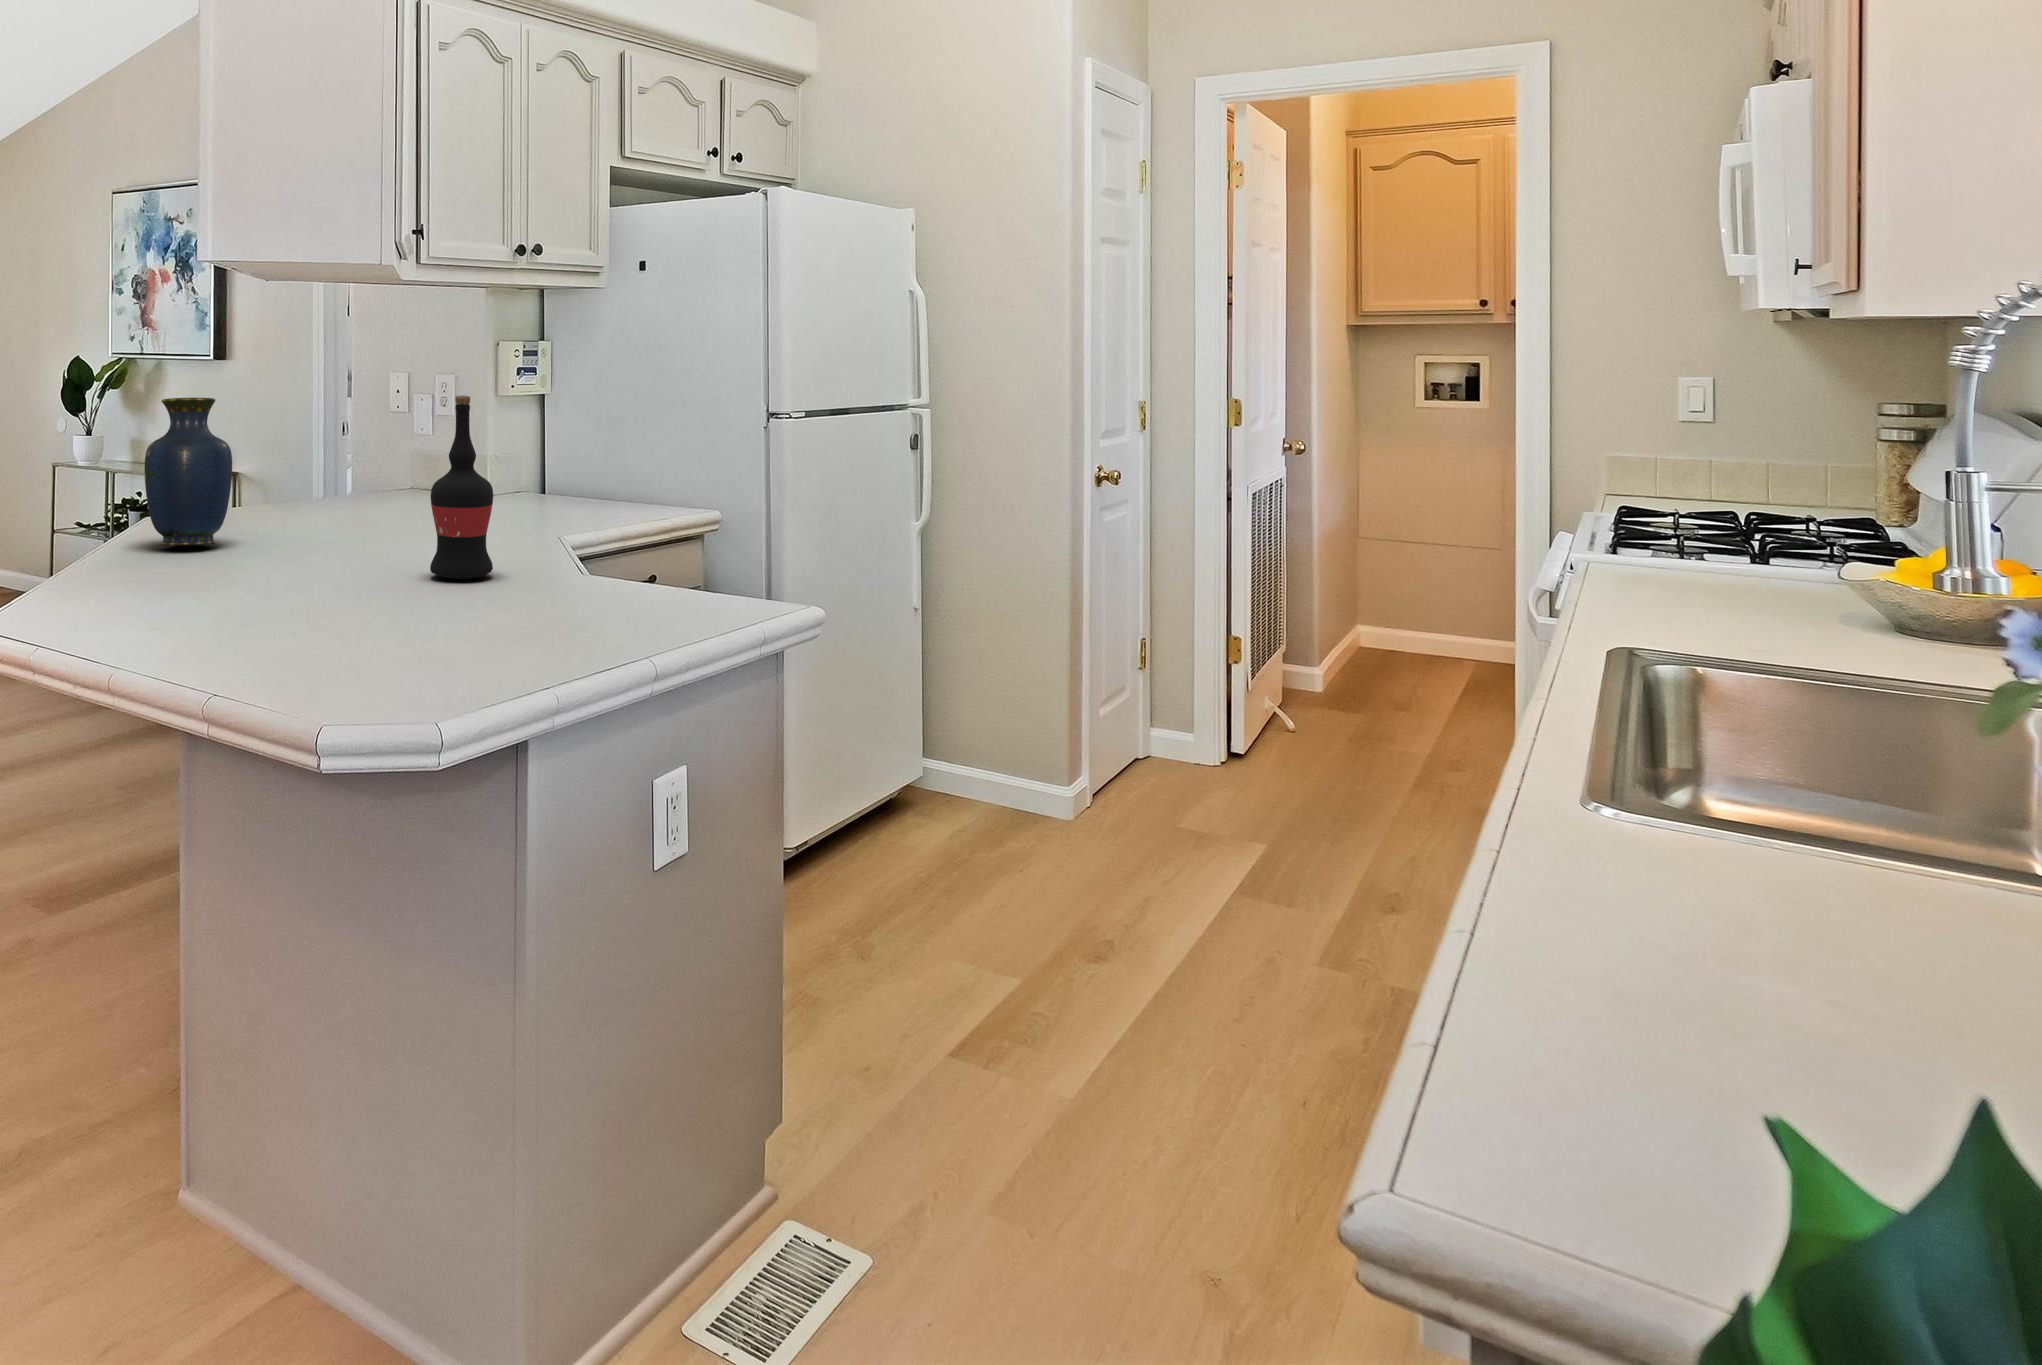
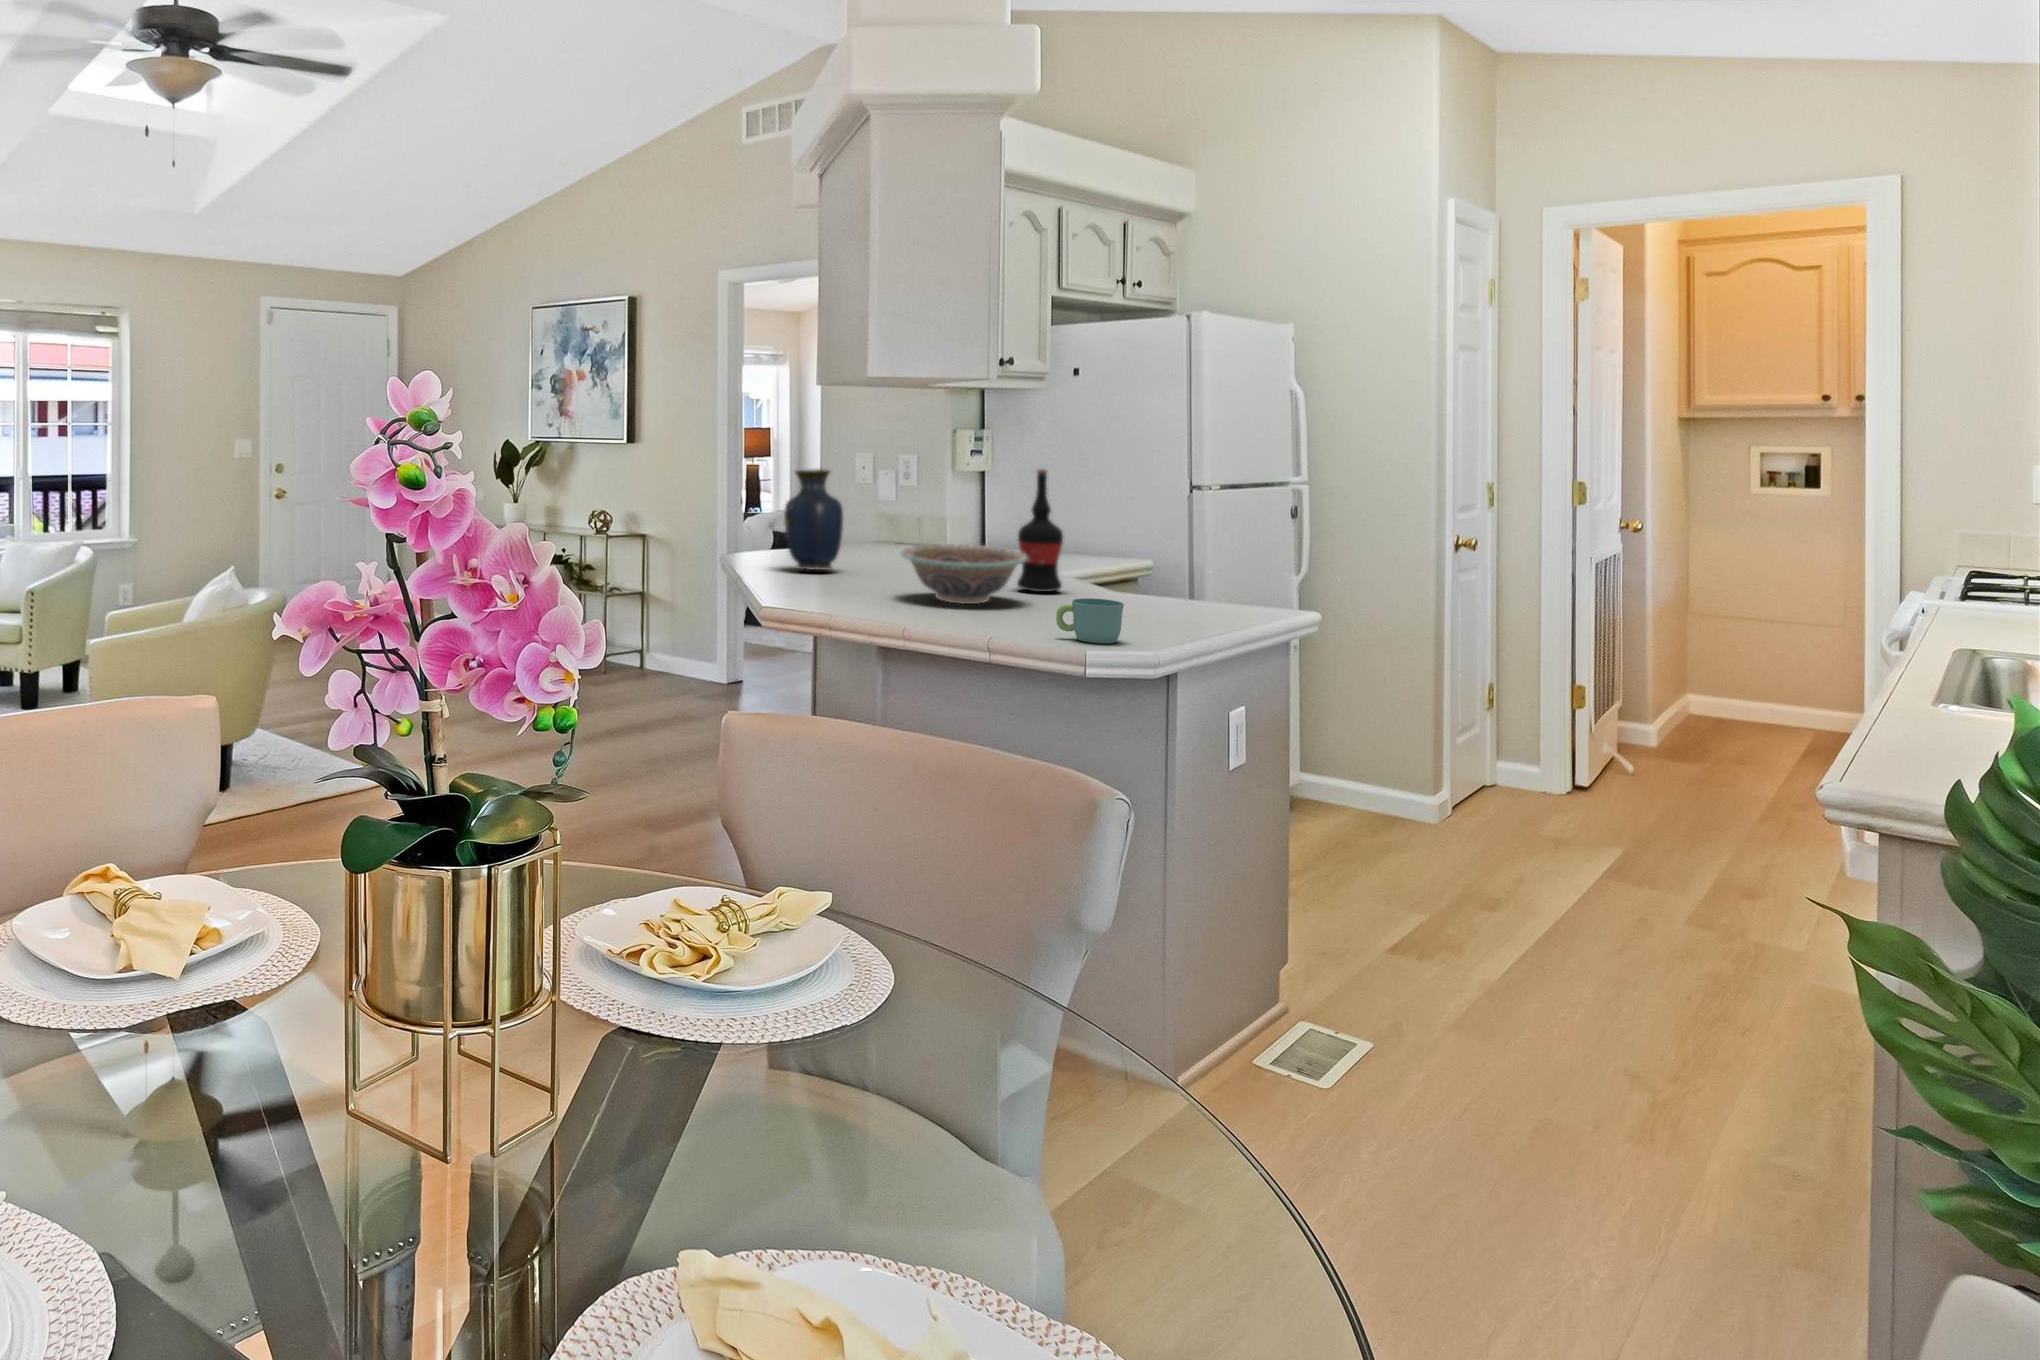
decorative bowl: none [212,511,403,609] -> present [901,544,1027,604]
mug: none [319,620,421,702] -> present [1056,598,1124,643]

